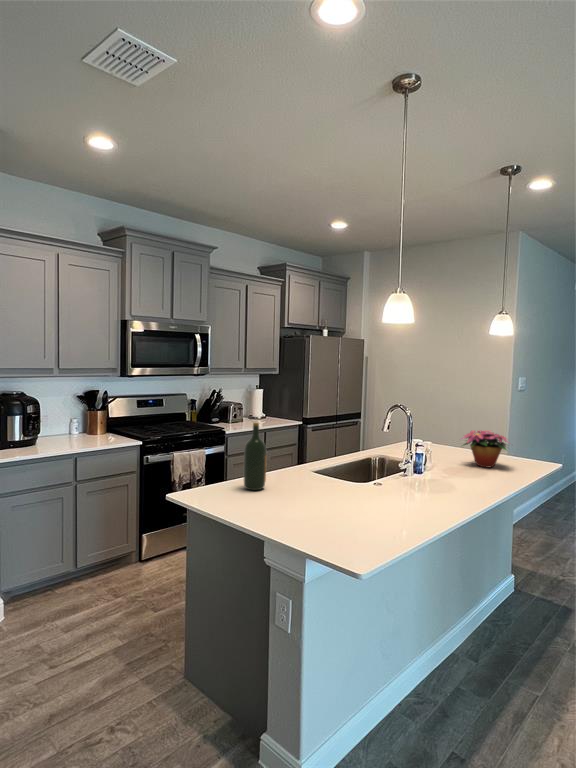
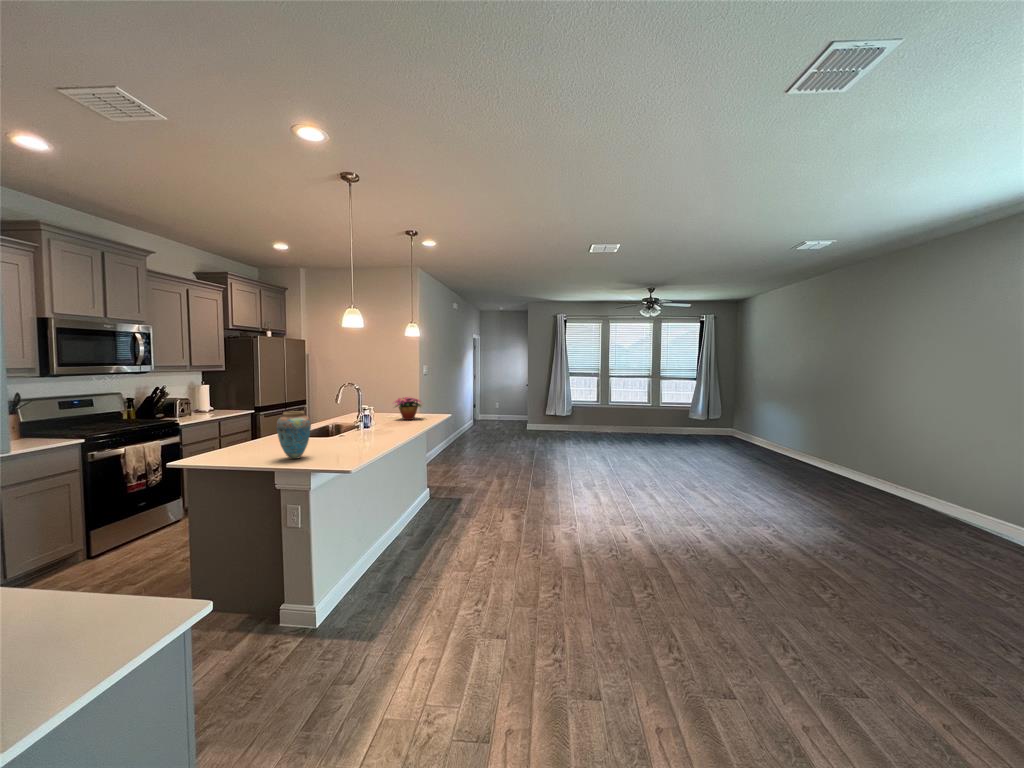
wine bottle: present [244,422,267,490] -> none [236,399,257,451]
vase: none [274,450,320,522] -> present [276,411,311,459]

